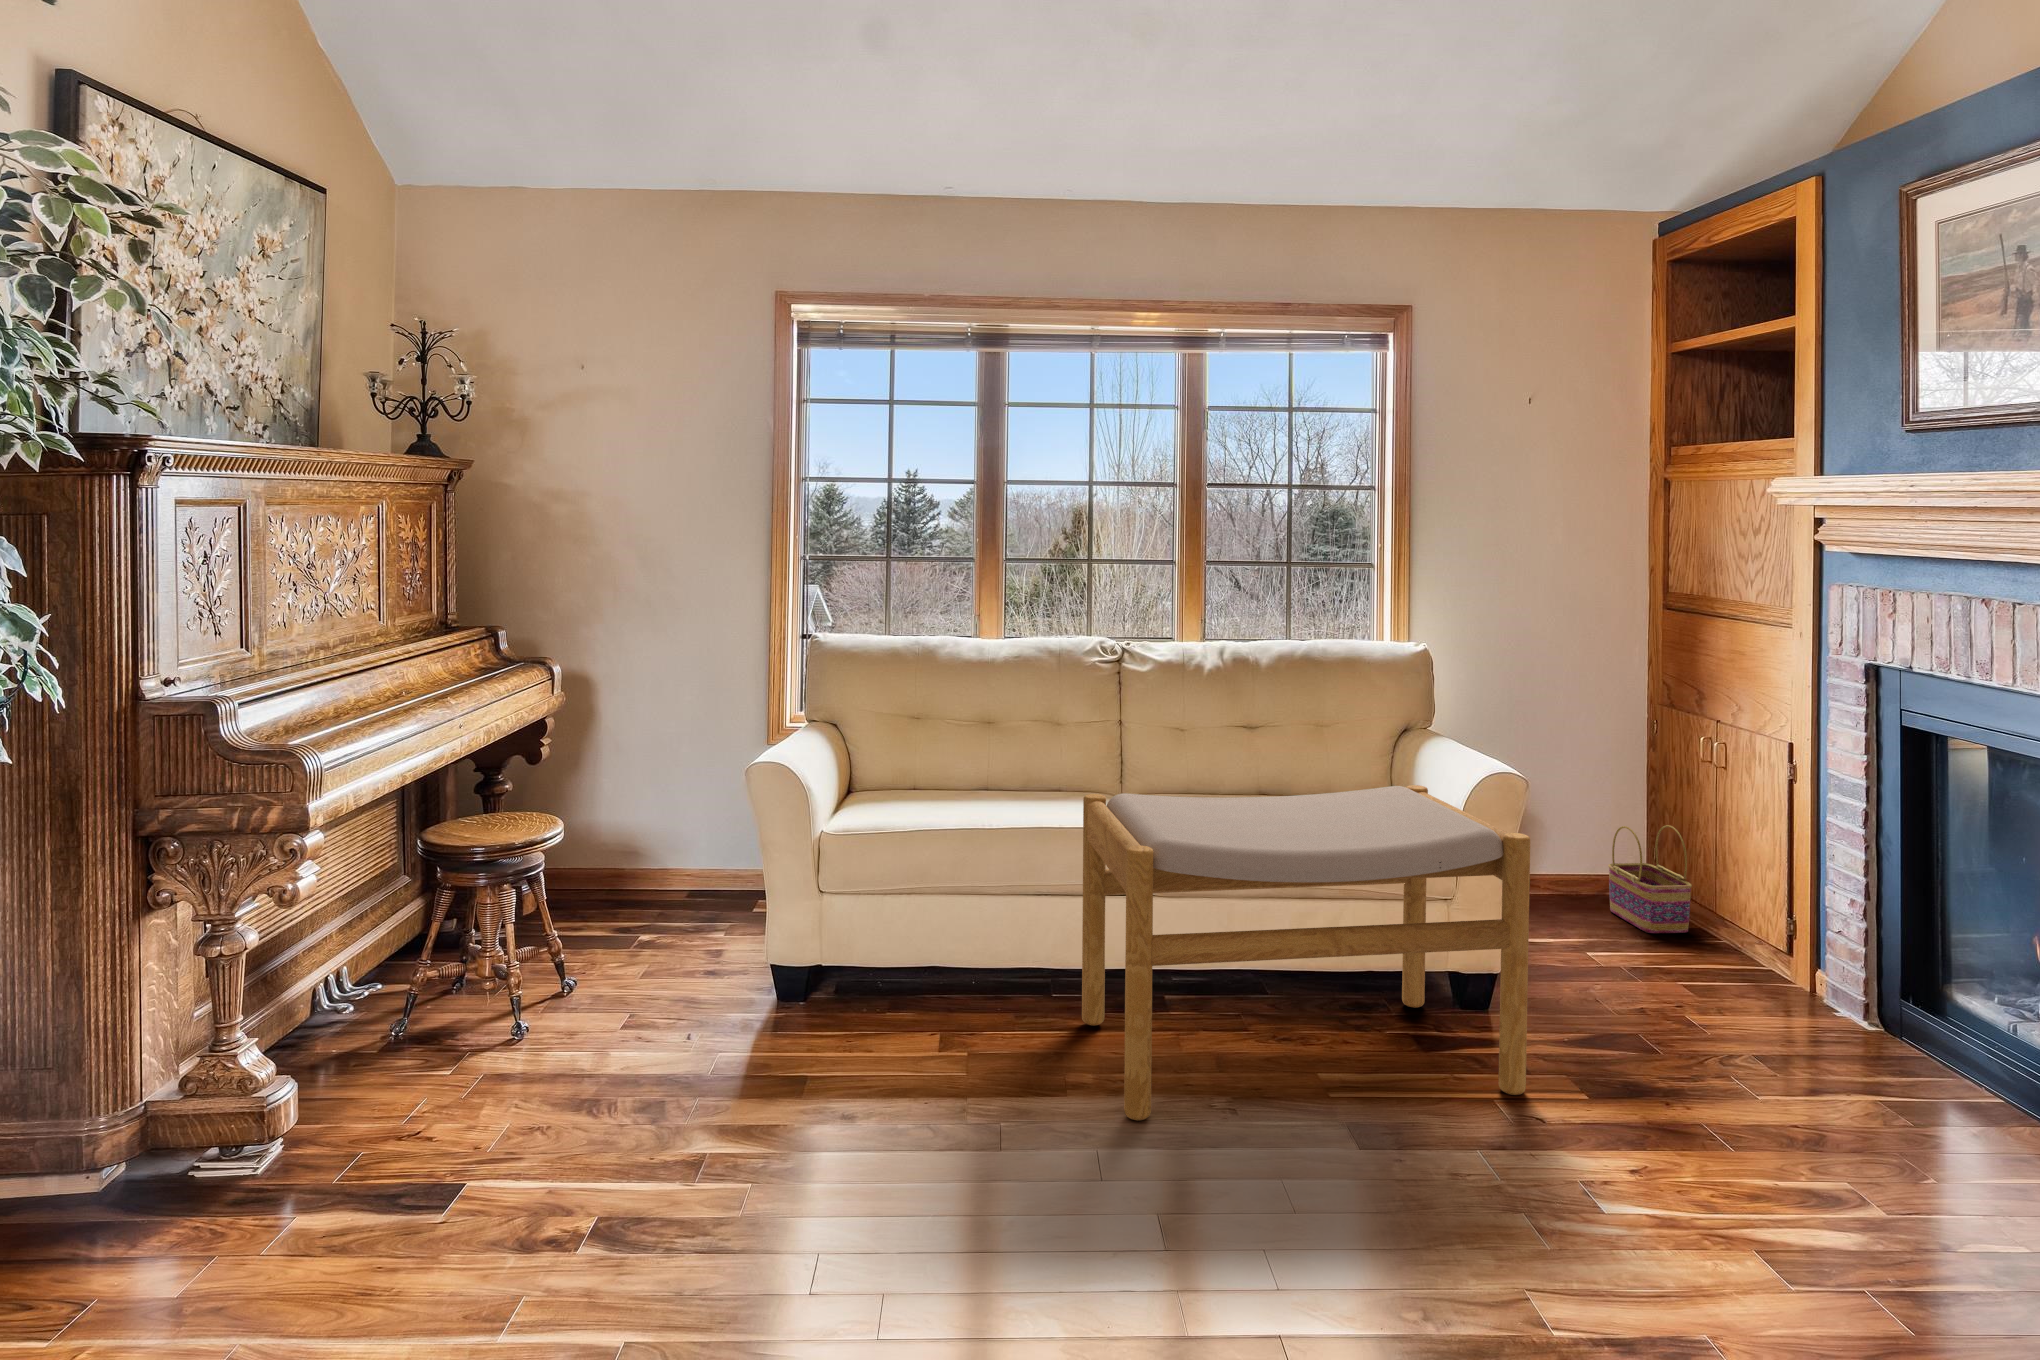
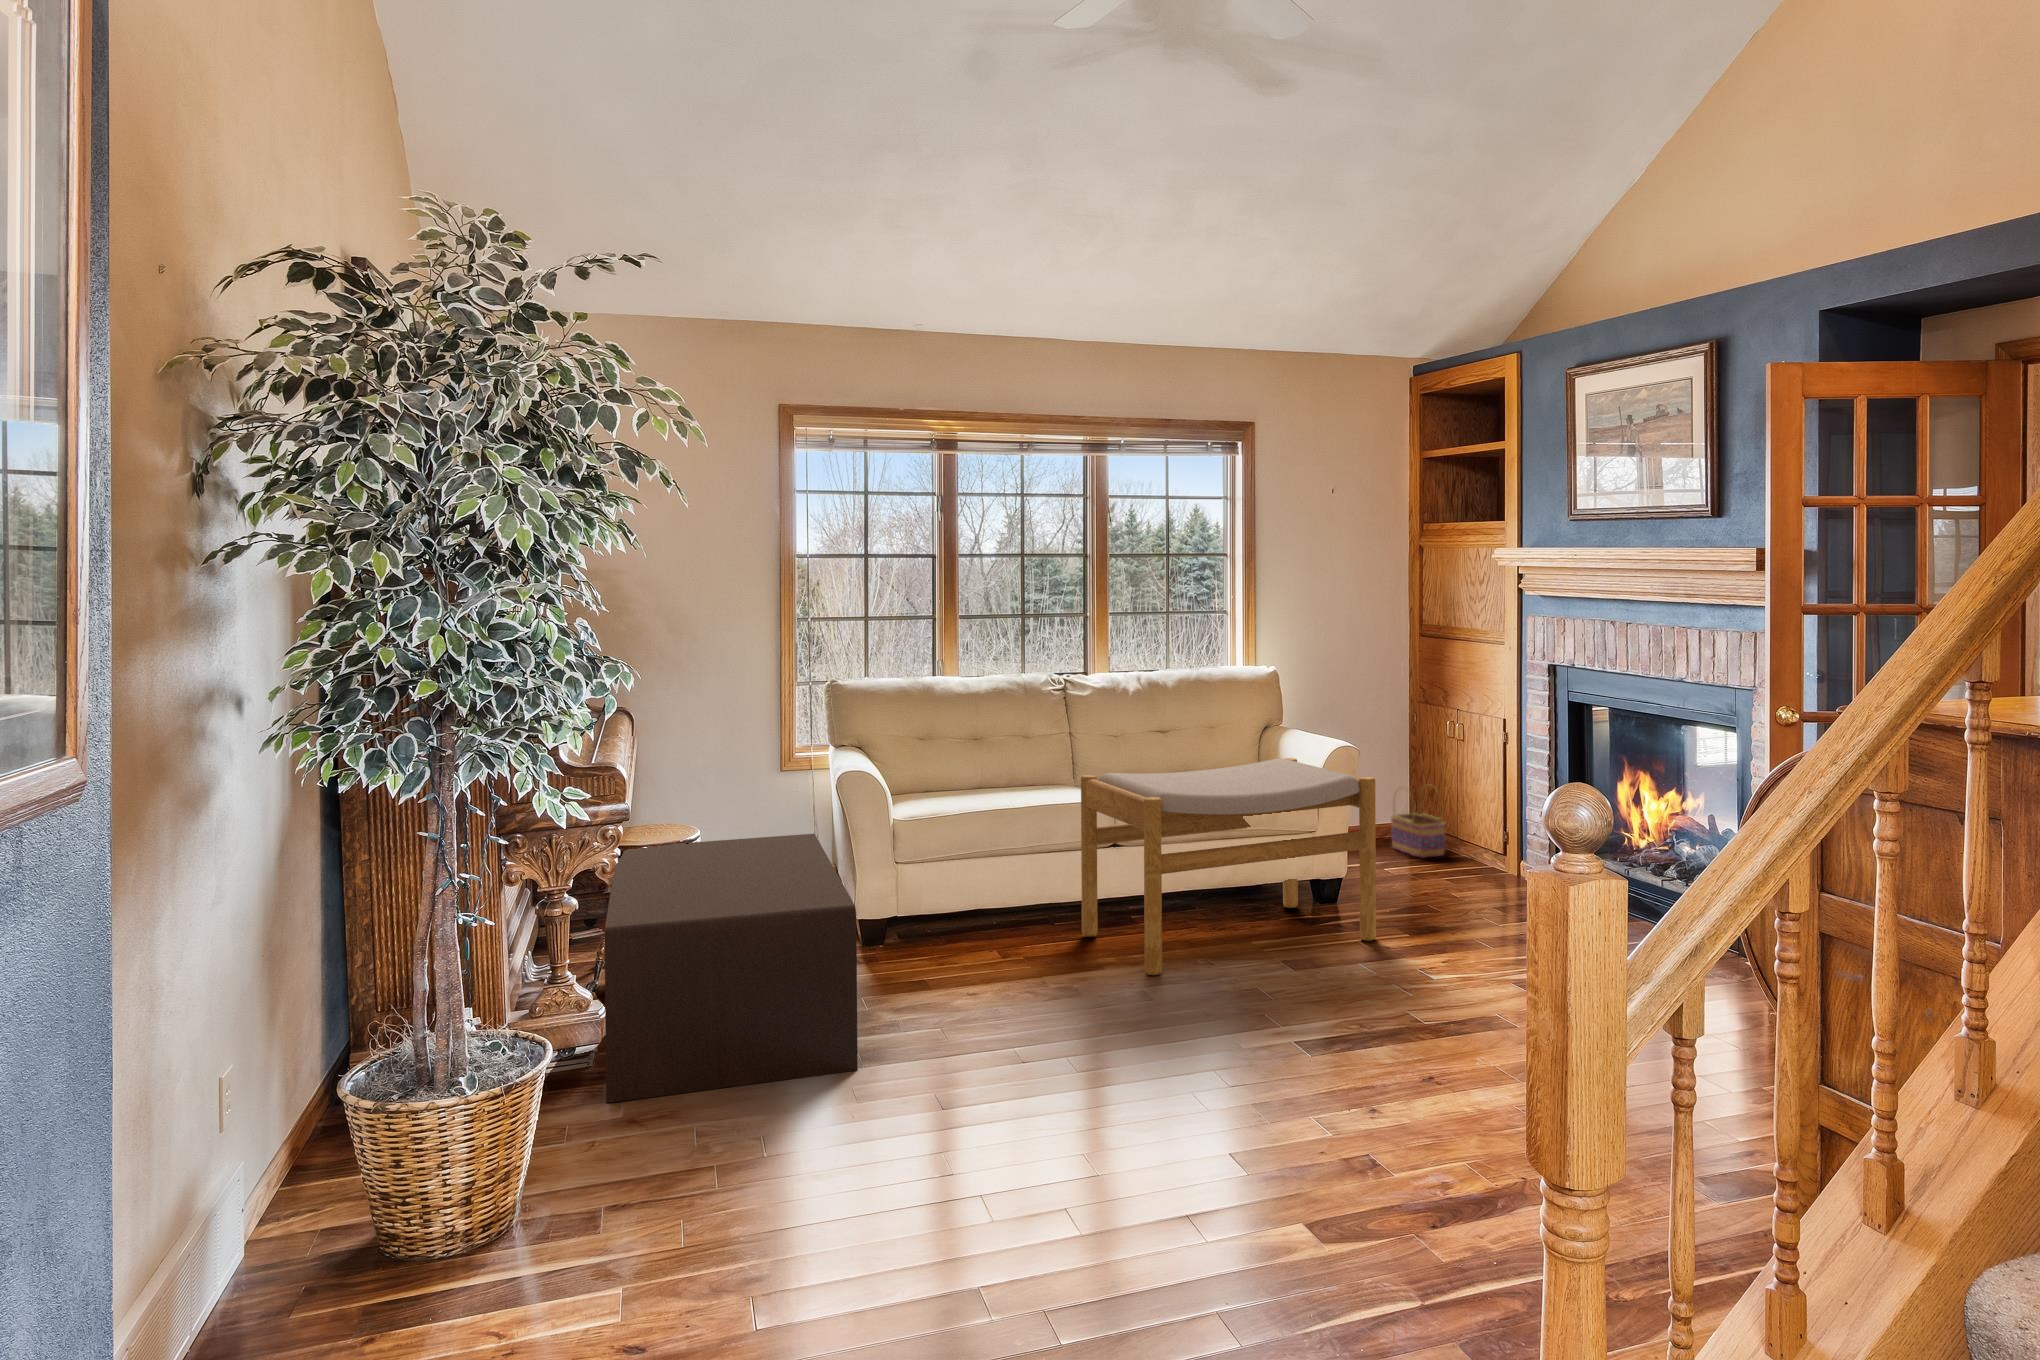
coffee table: none [191,849,718,1267] -> present [605,834,858,1103]

